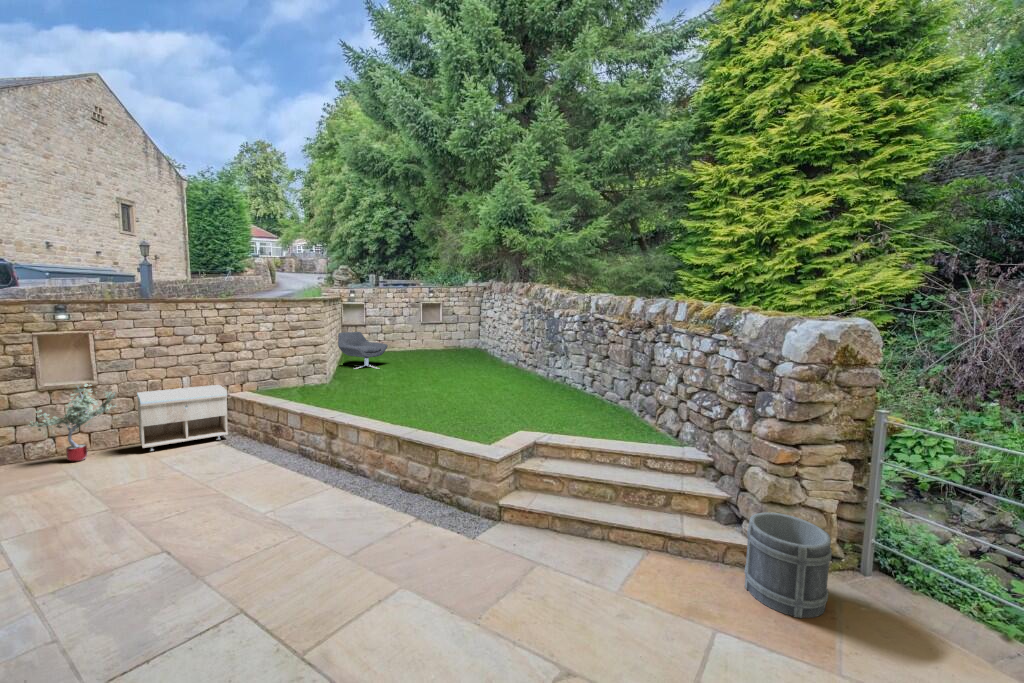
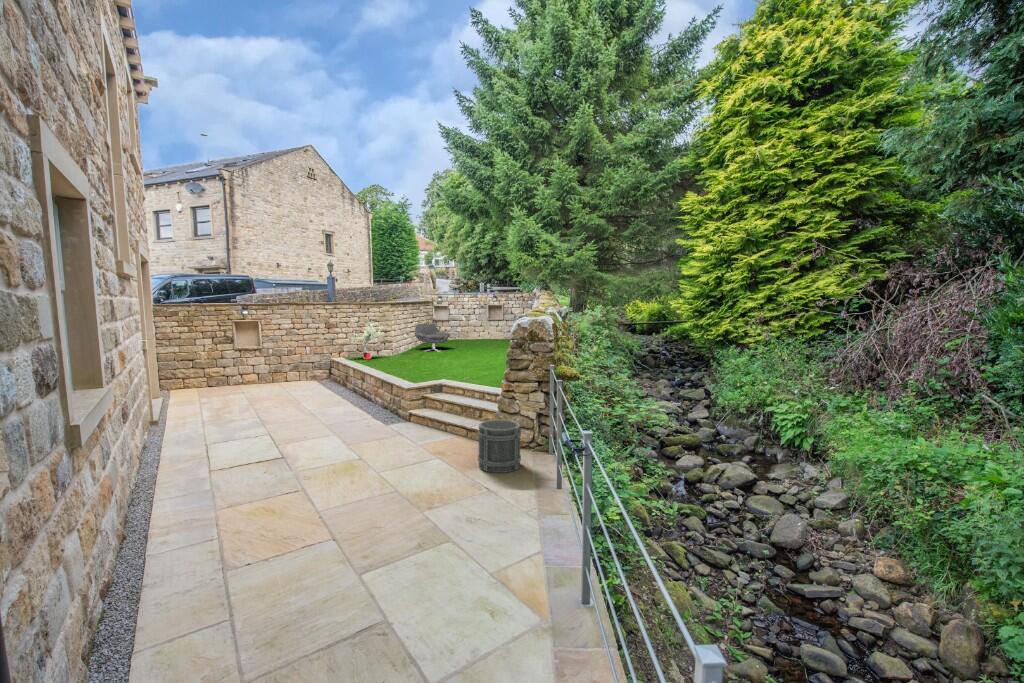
potted tree: present [29,384,116,462] -> present [350,321,383,360]
storage bench: present [137,385,228,451] -> none [278,354,325,389]

